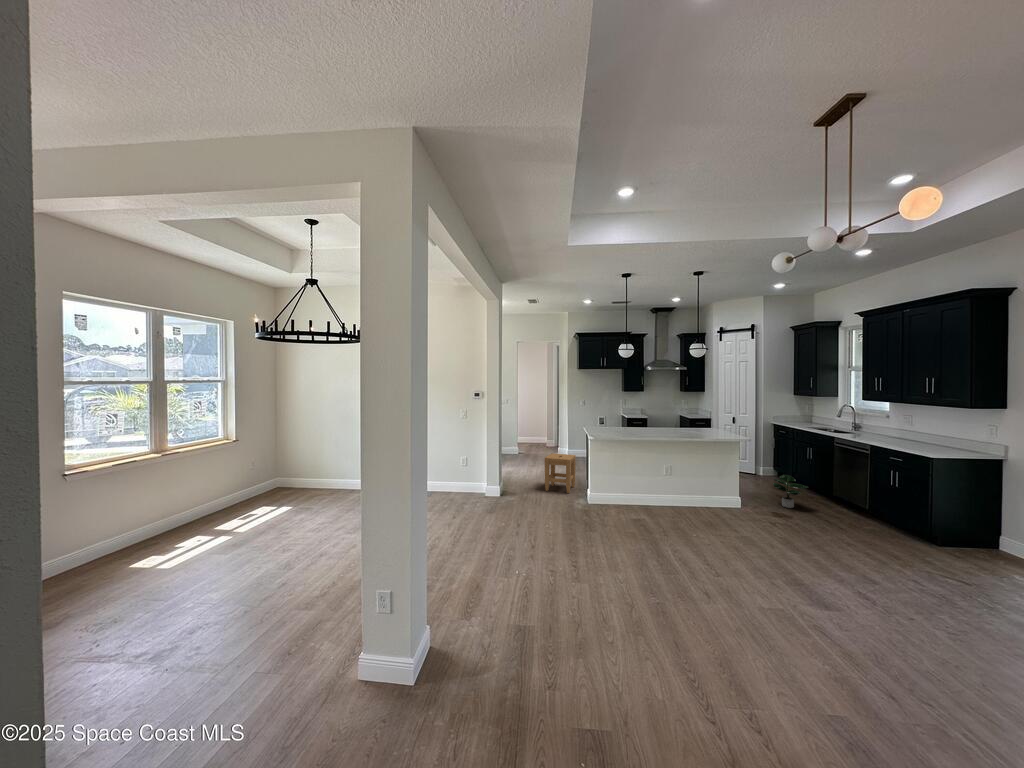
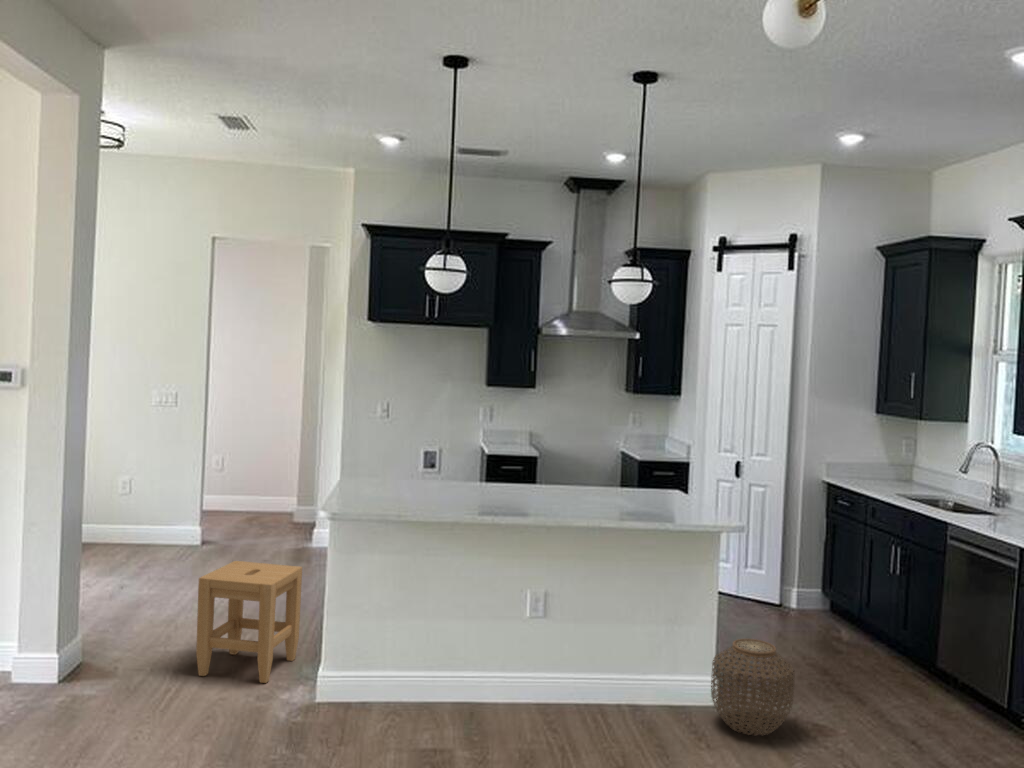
potted plant: present [773,475,808,508] -> none [805,625,885,715]
woven basket: none [736,478,771,513] -> present [711,639,795,735]

